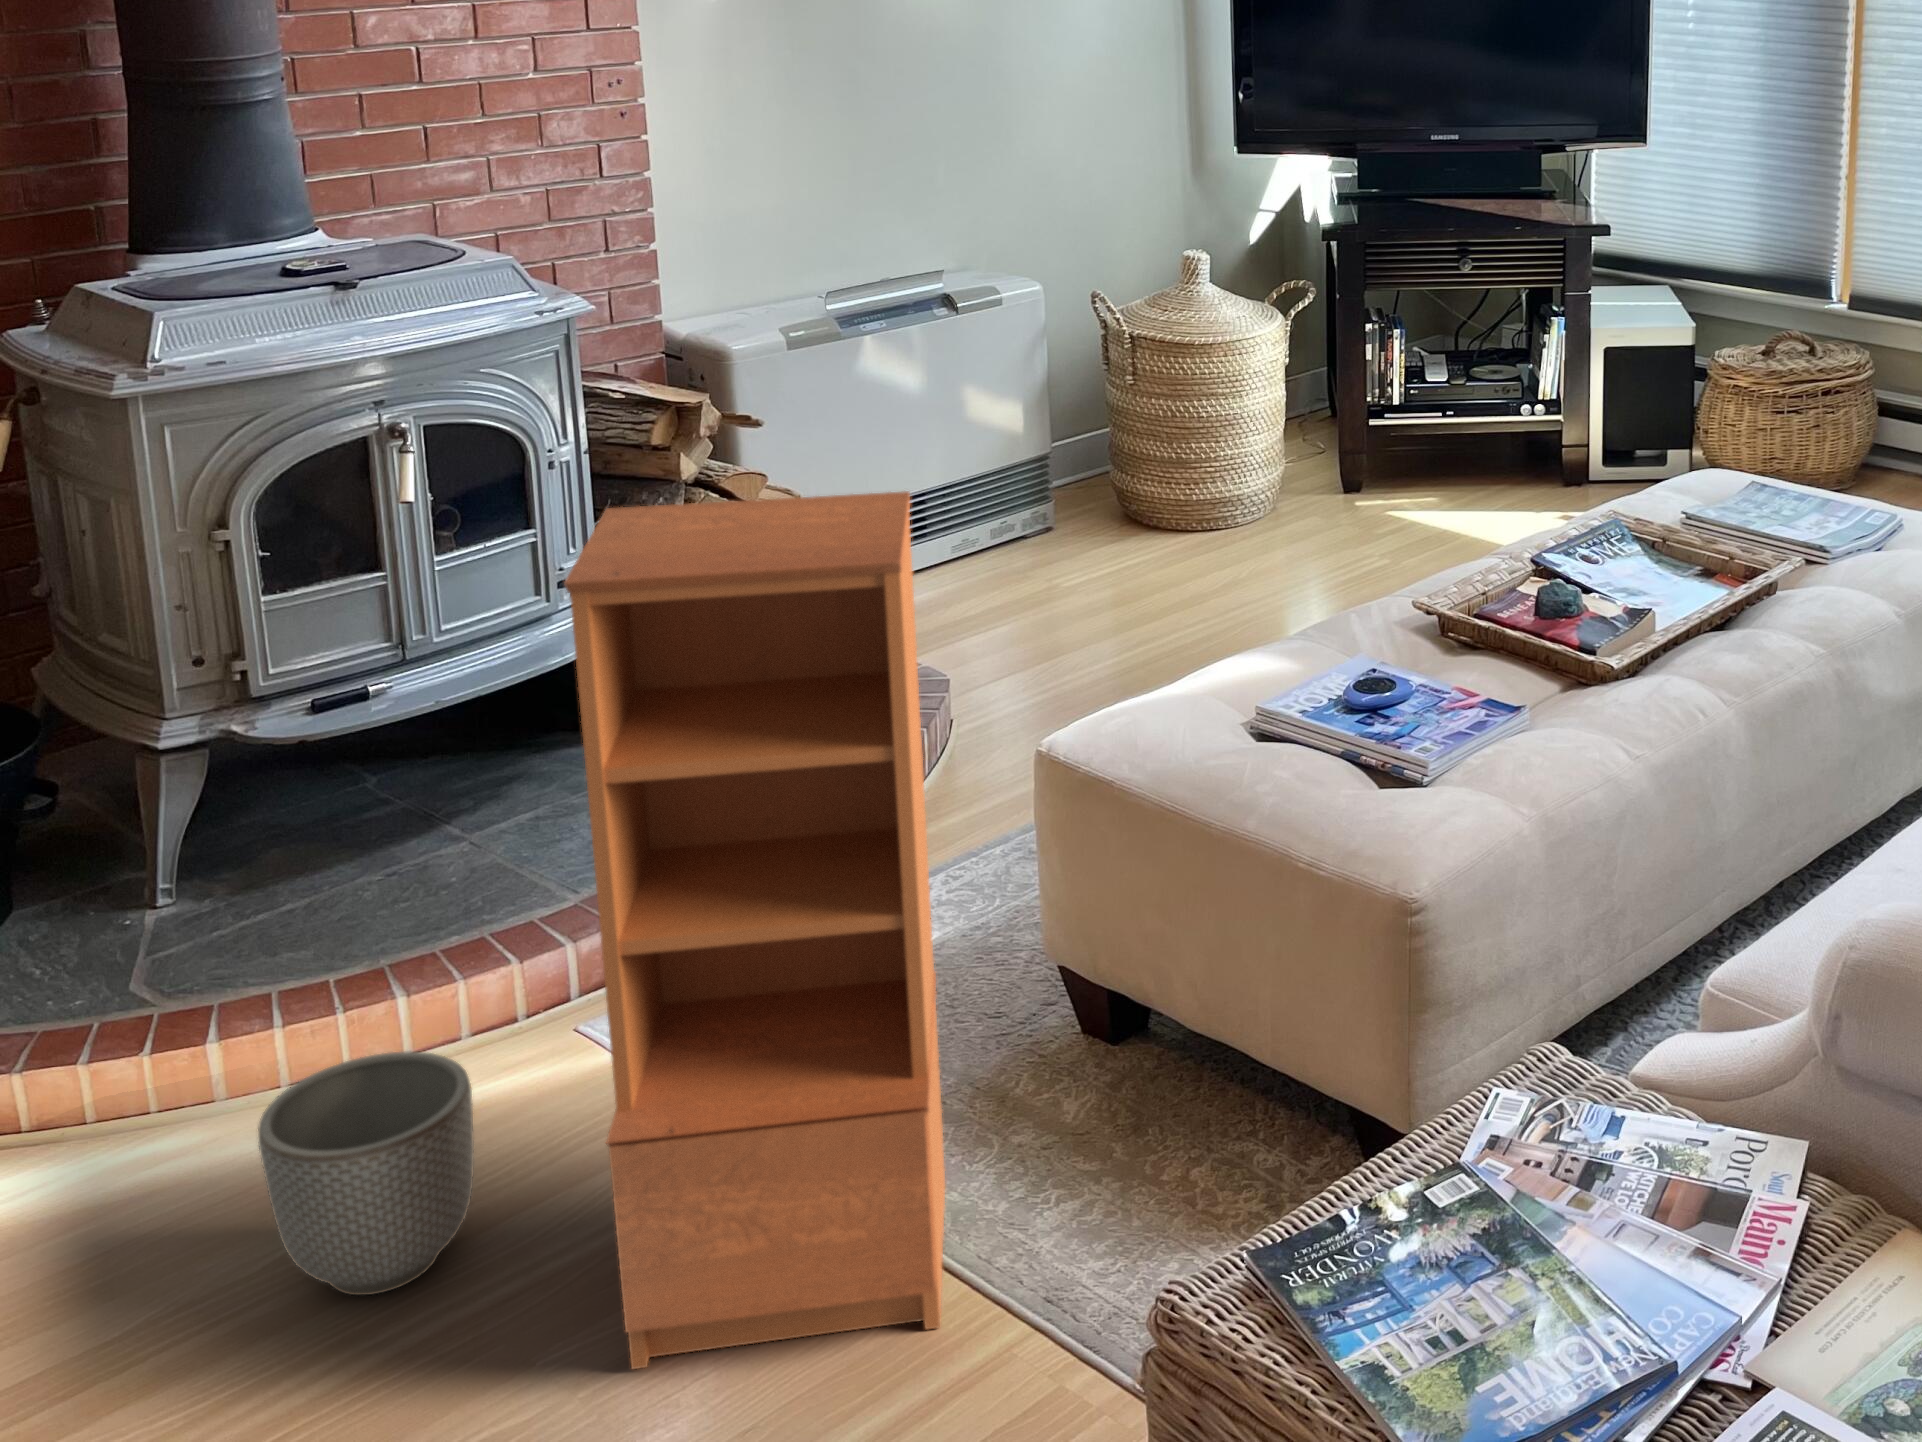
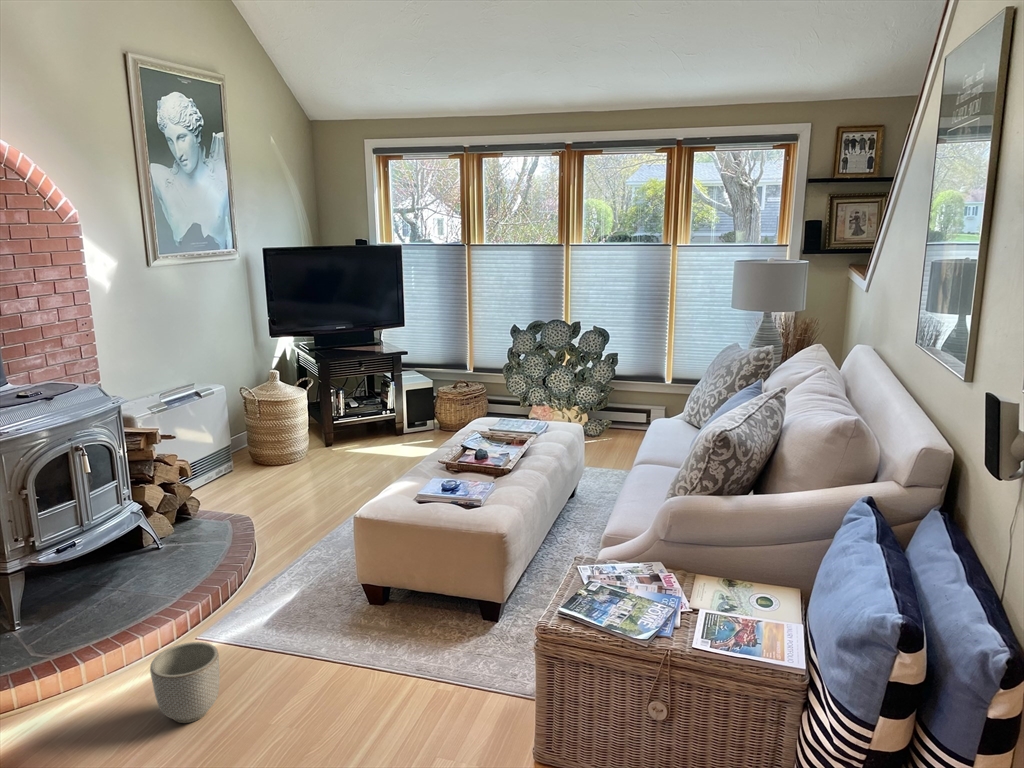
bookcase: present [564,491,945,1369] -> none [256,436,389,717]

